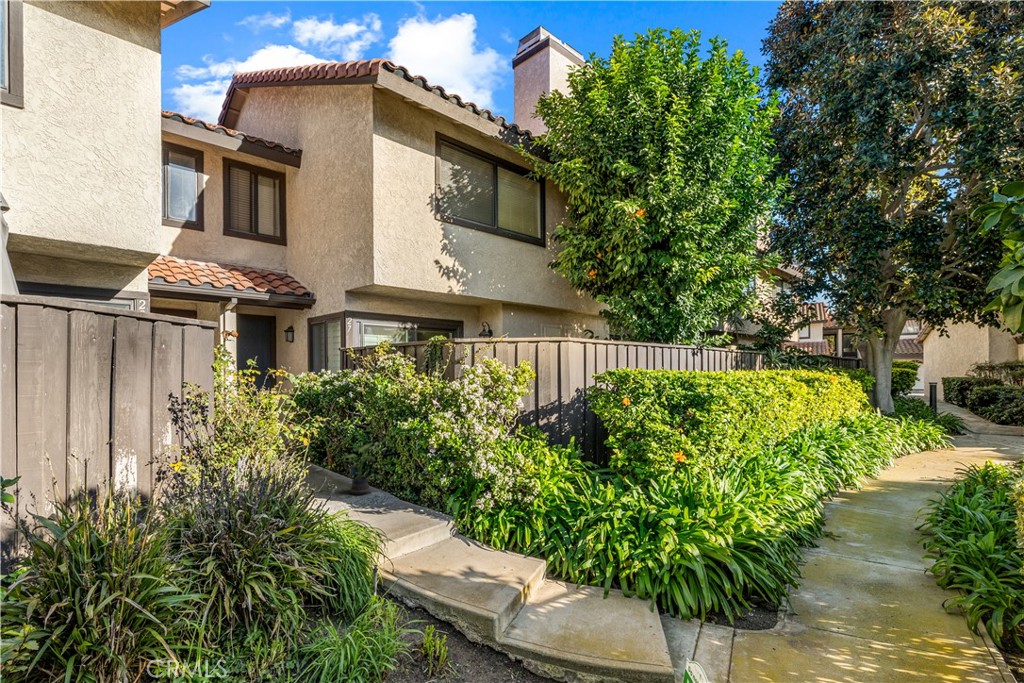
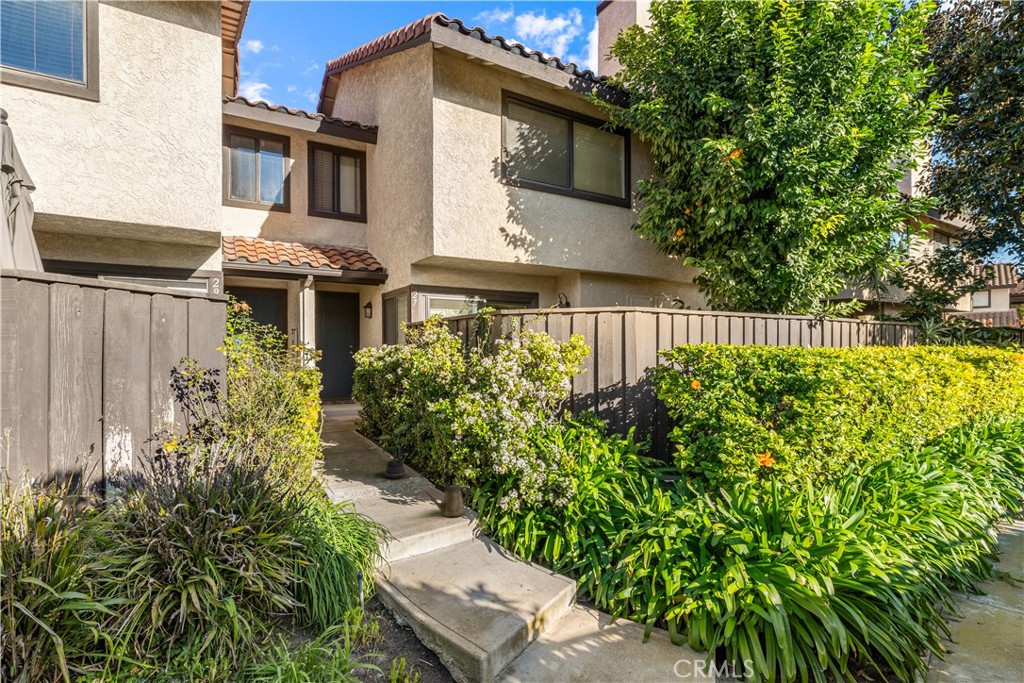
watering can: none [405,493,445,520] -> present [421,485,470,516]

